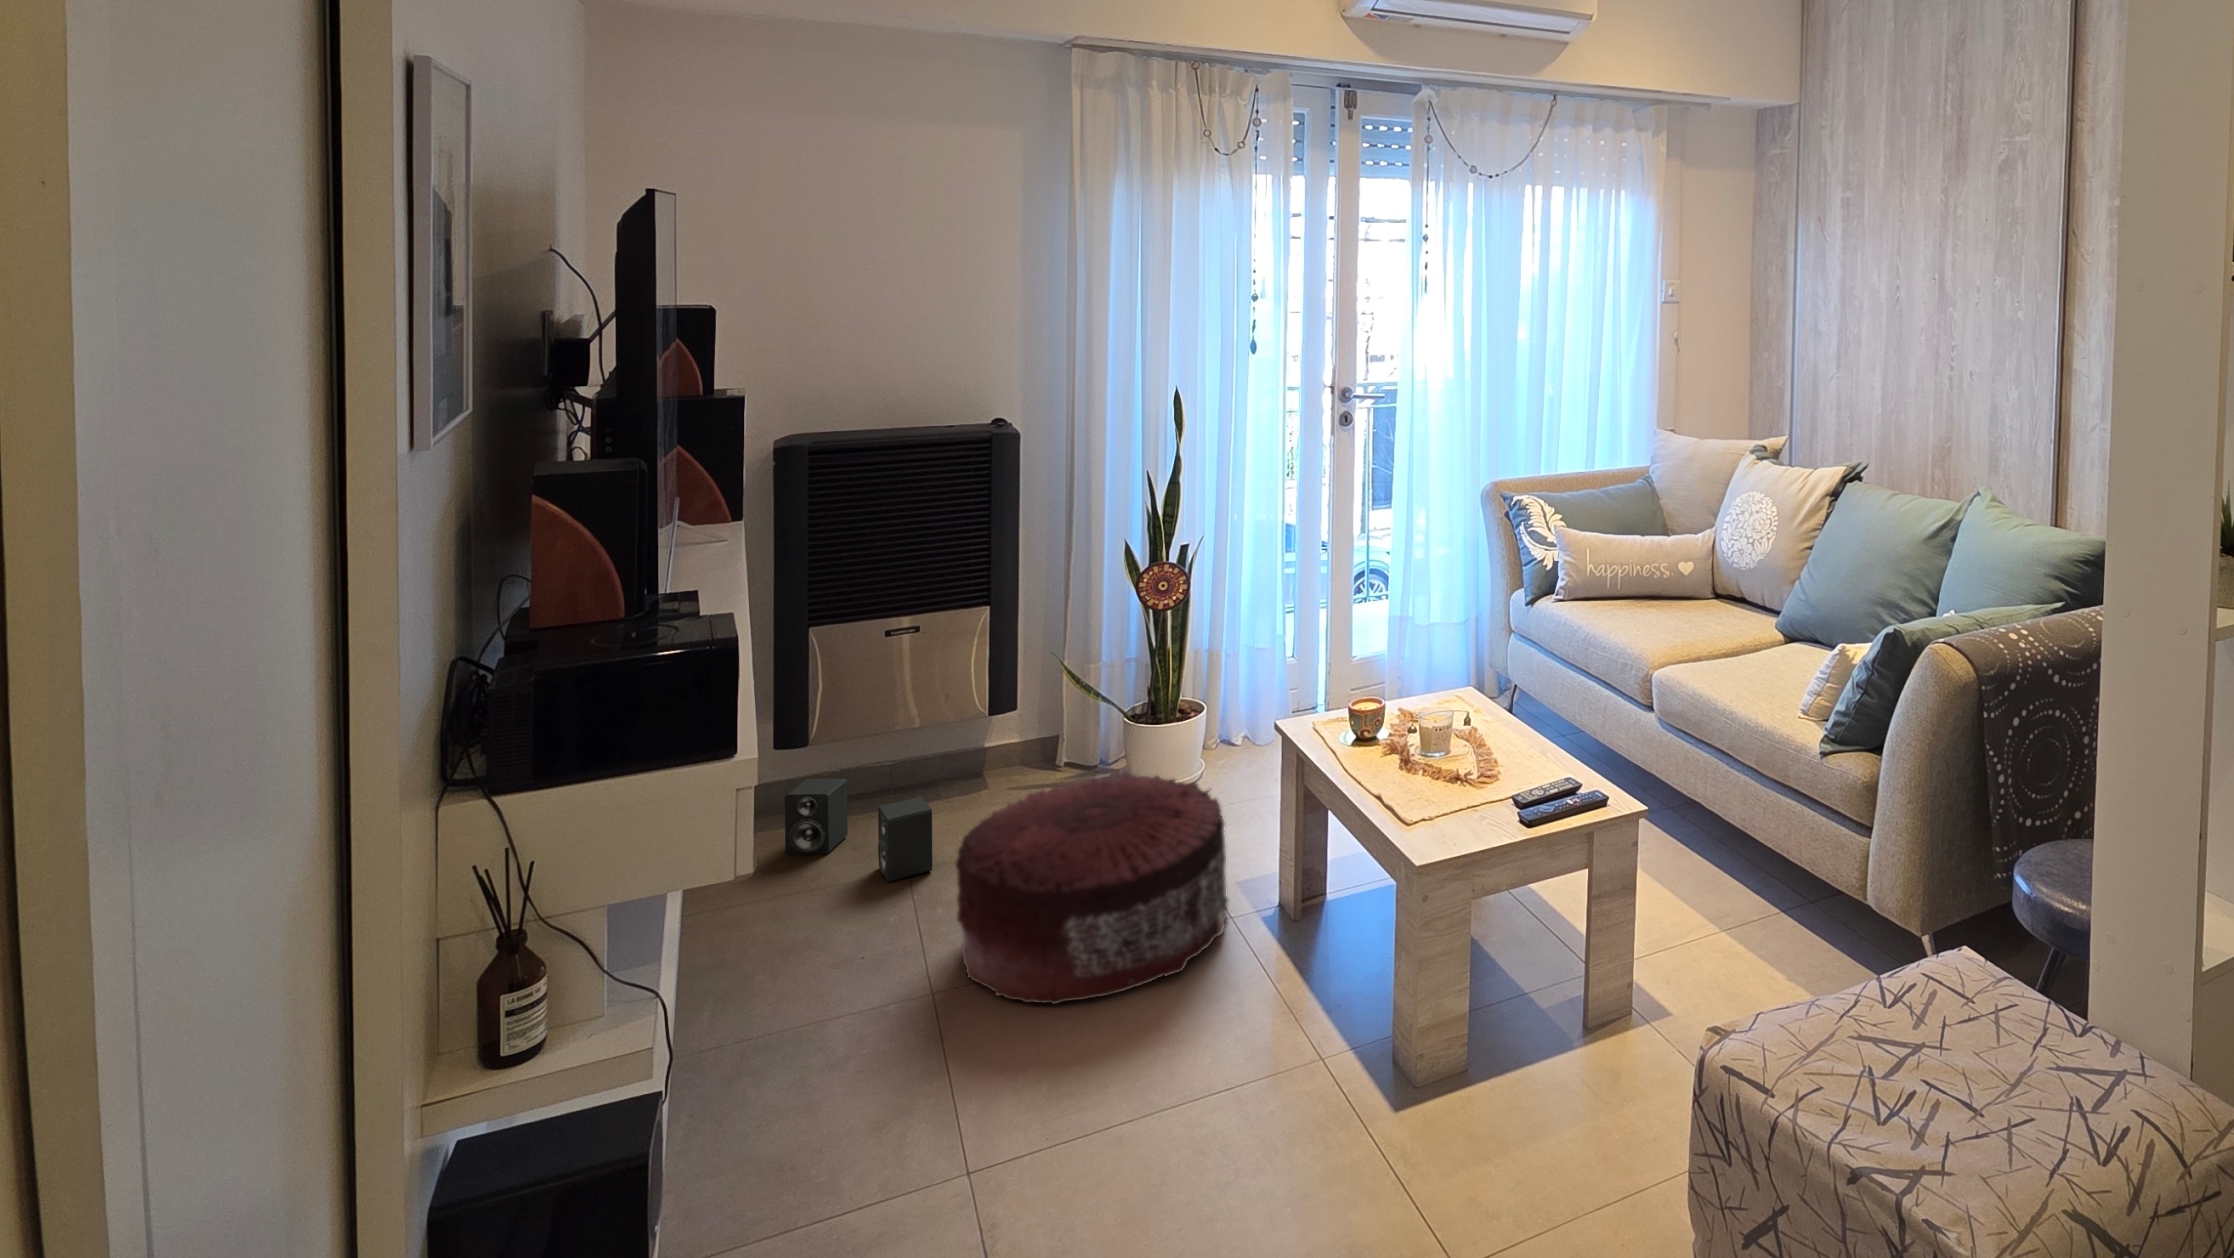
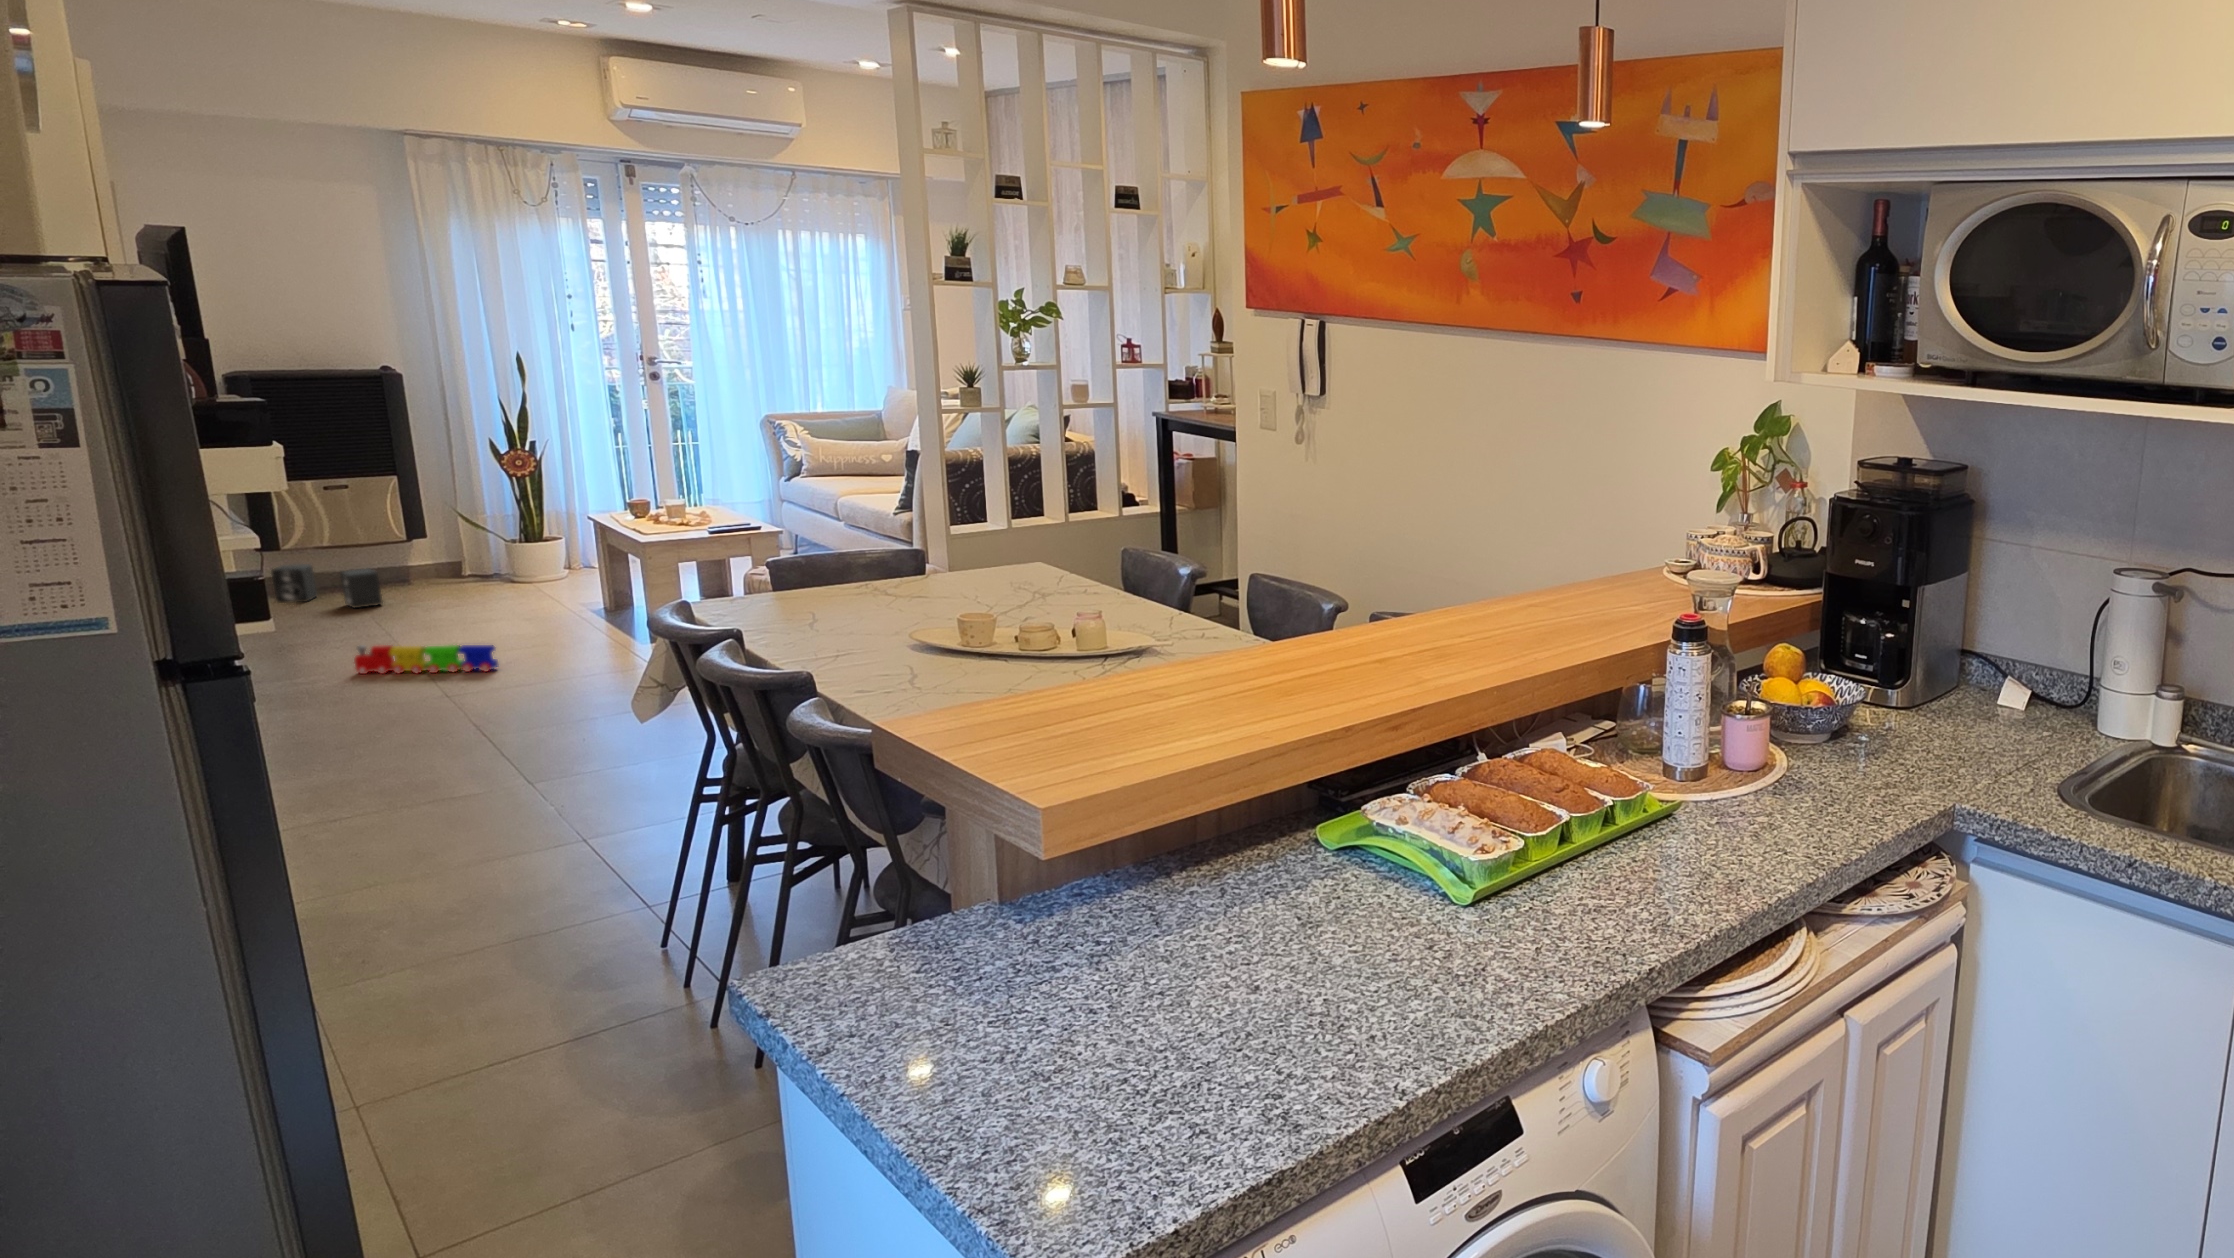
pouf: present [956,772,1228,1004] -> none [400,547,577,635]
toy train: none [822,1118,1094,1208] -> present [354,645,498,674]

